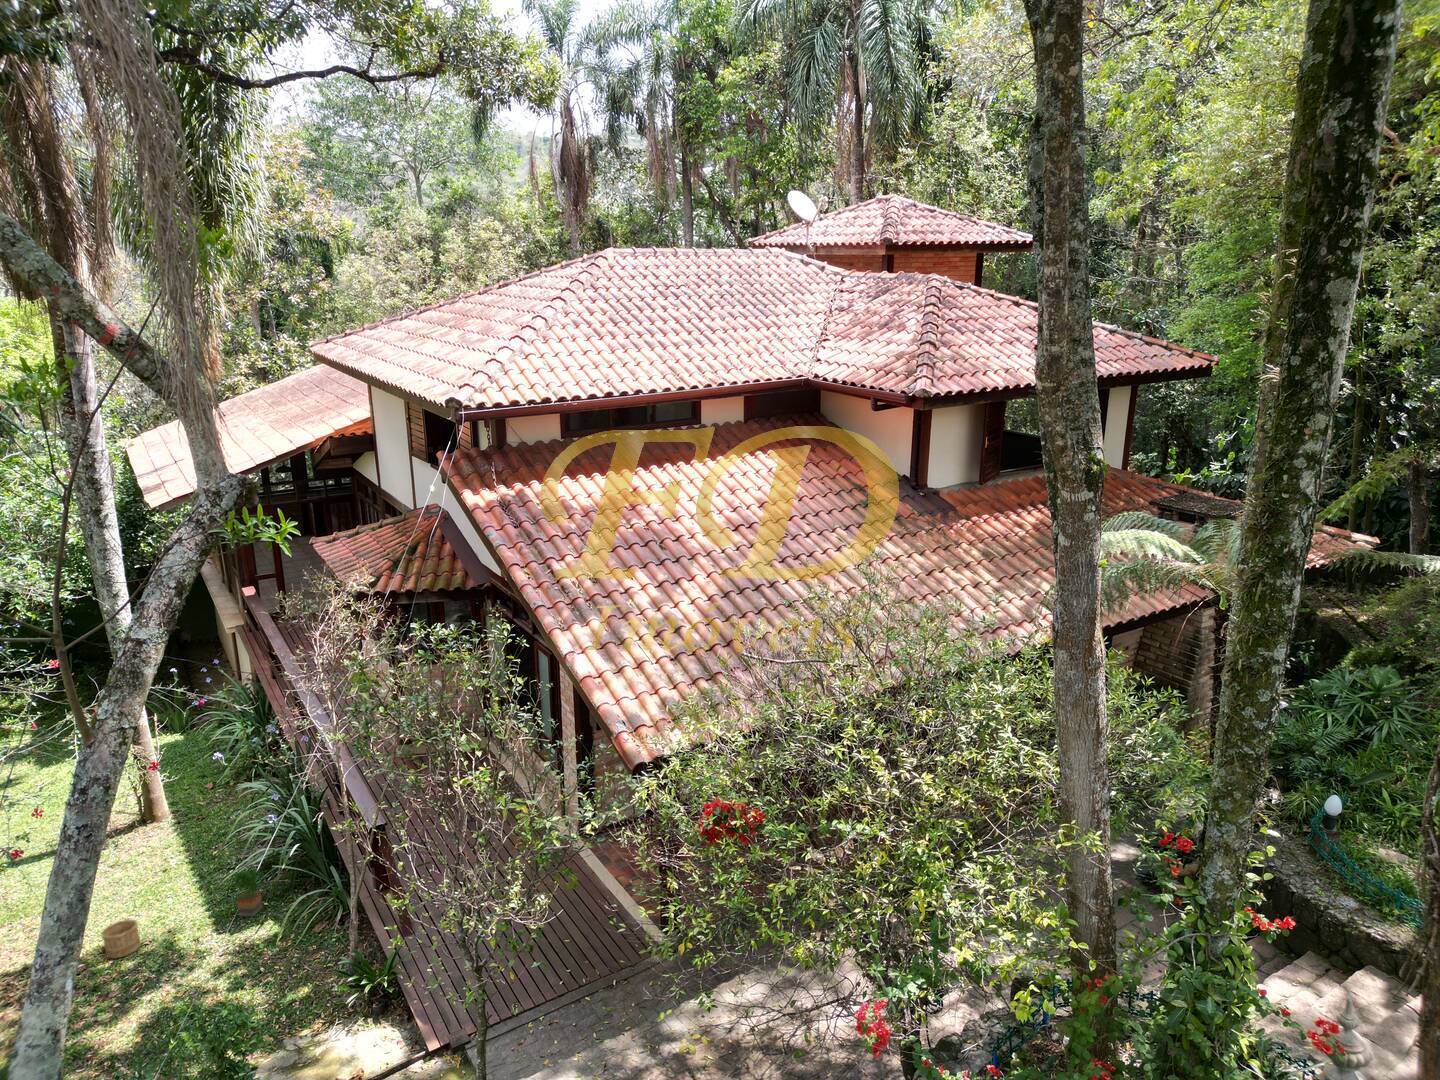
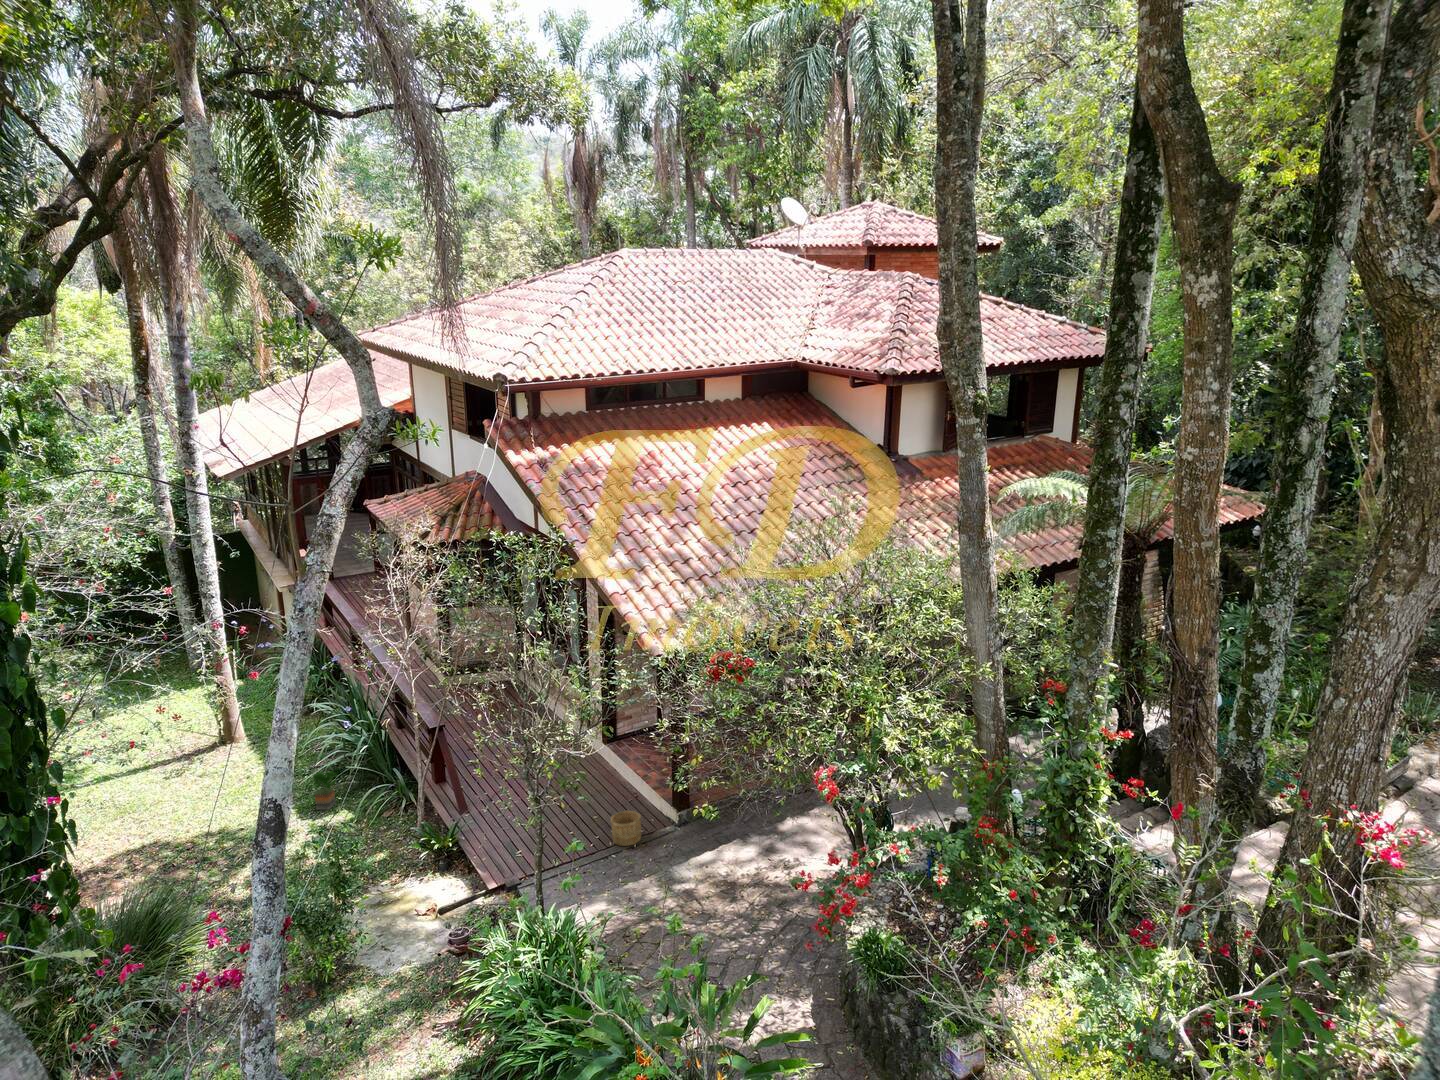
wooden bucket: present [101,919,140,958] -> present [610,811,641,846]

